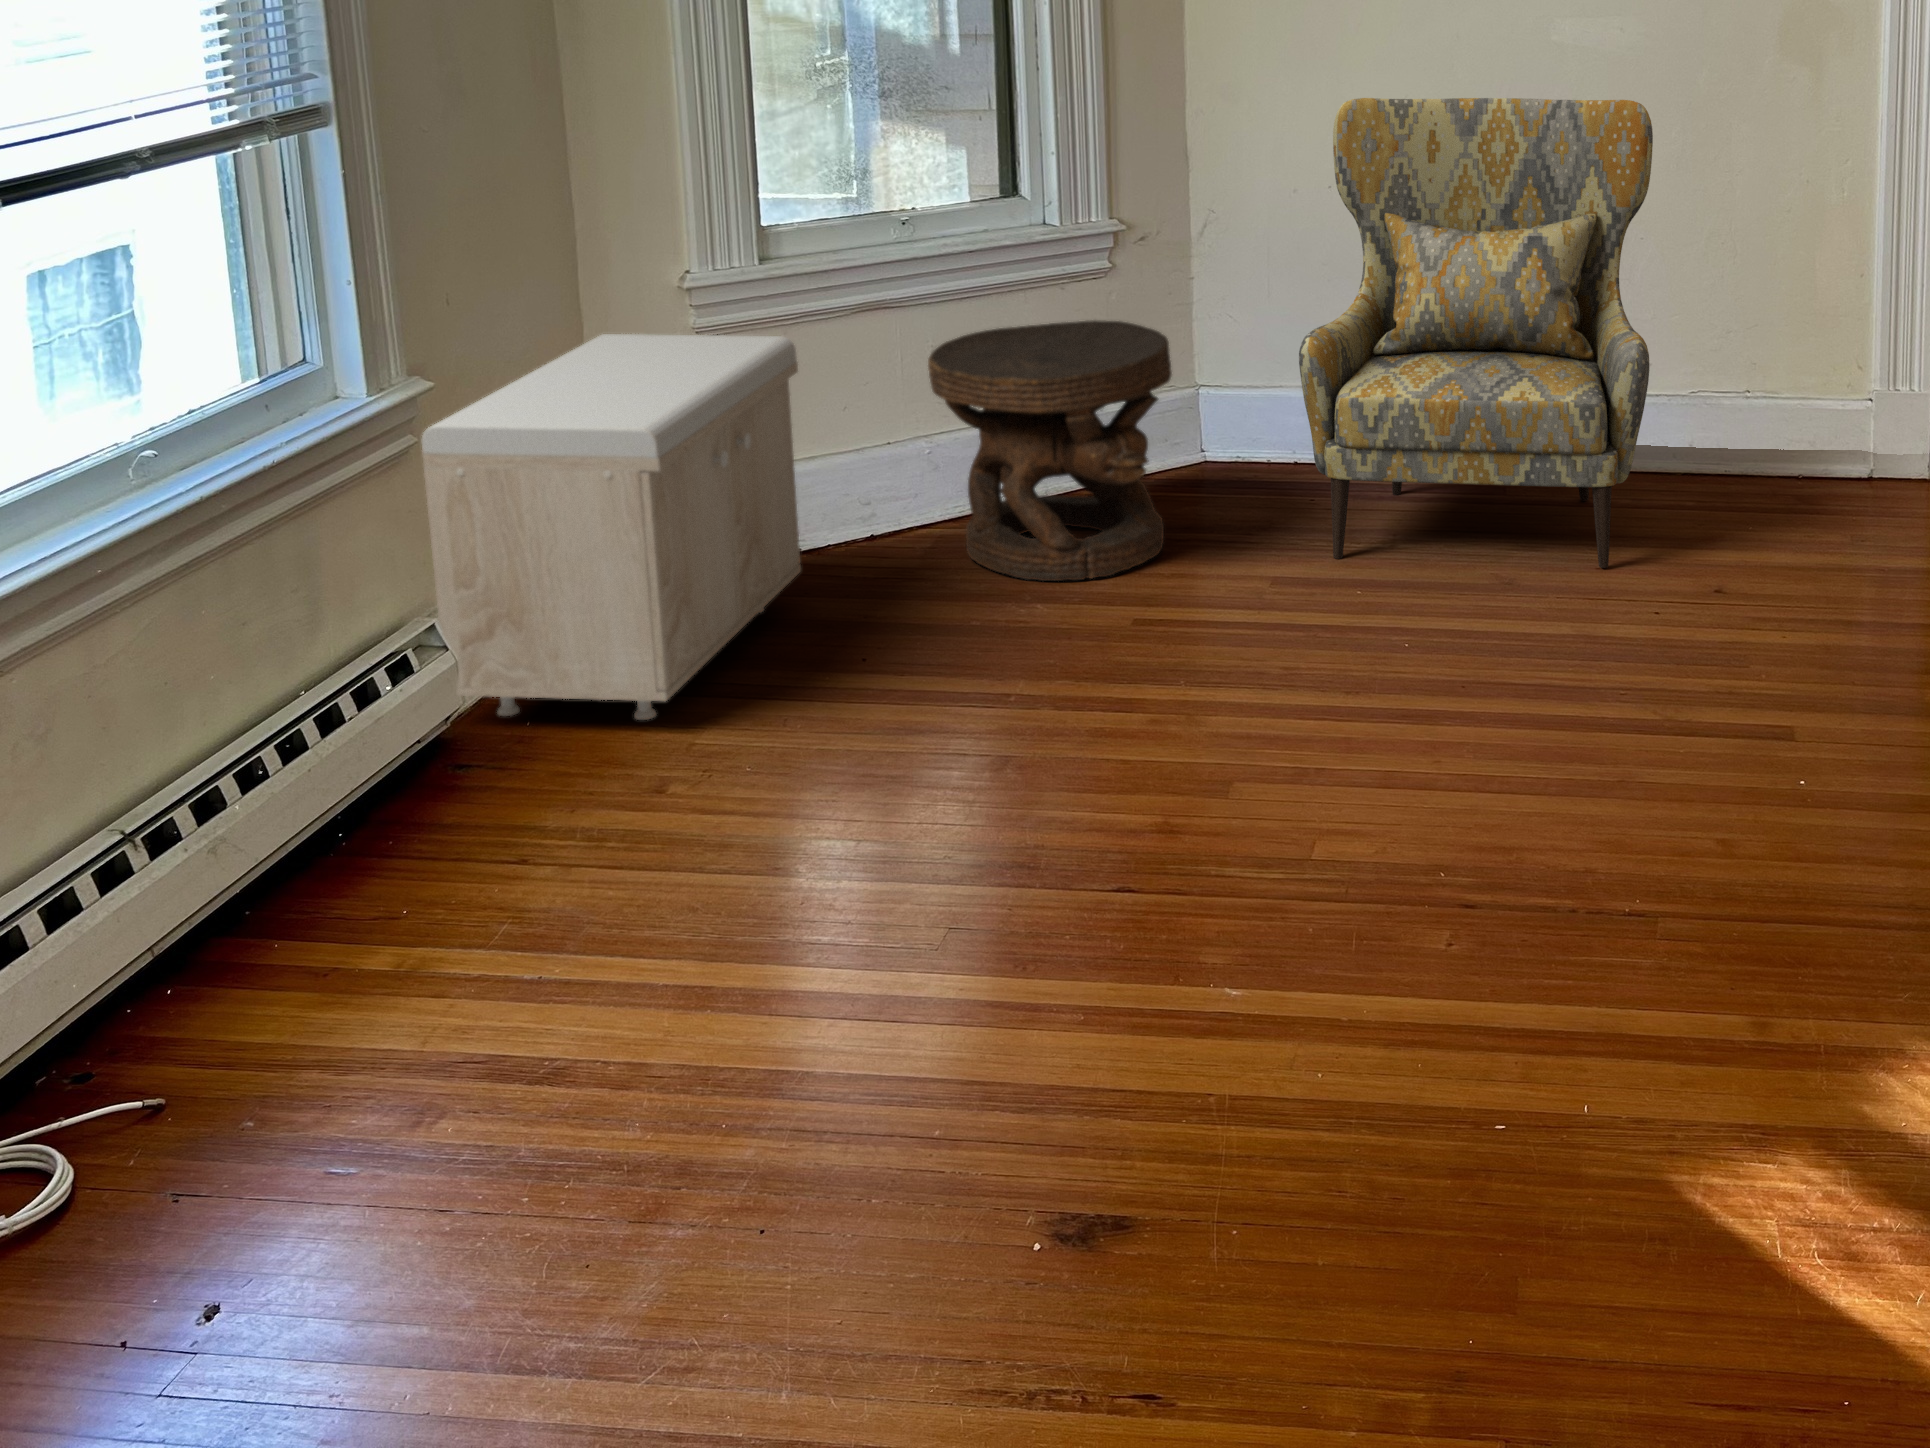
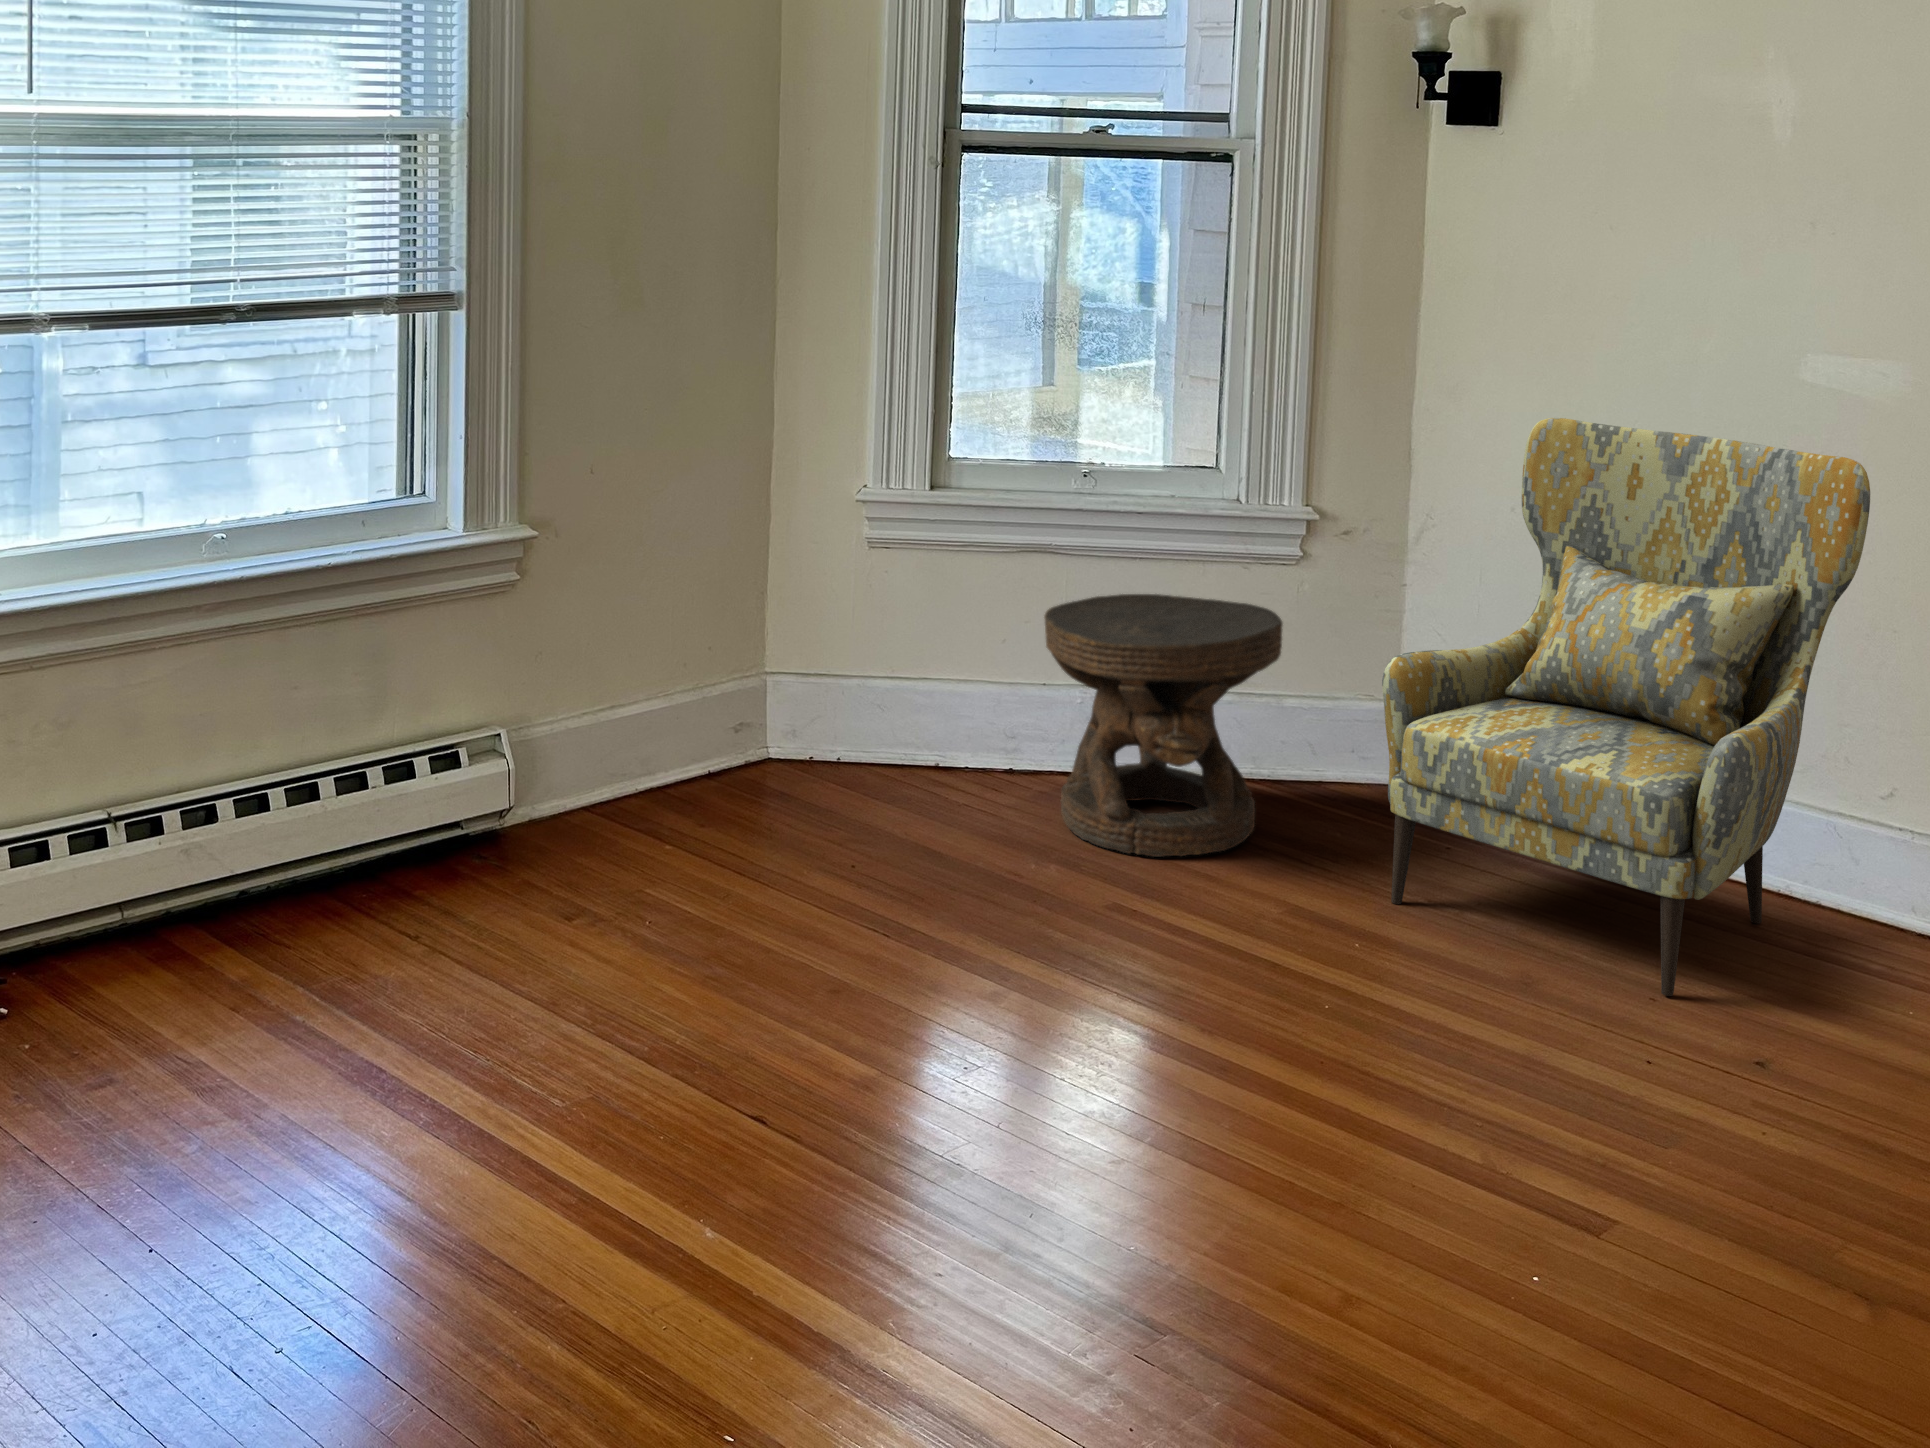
storage bench: present [422,334,801,720] -> none [515,529,901,862]

